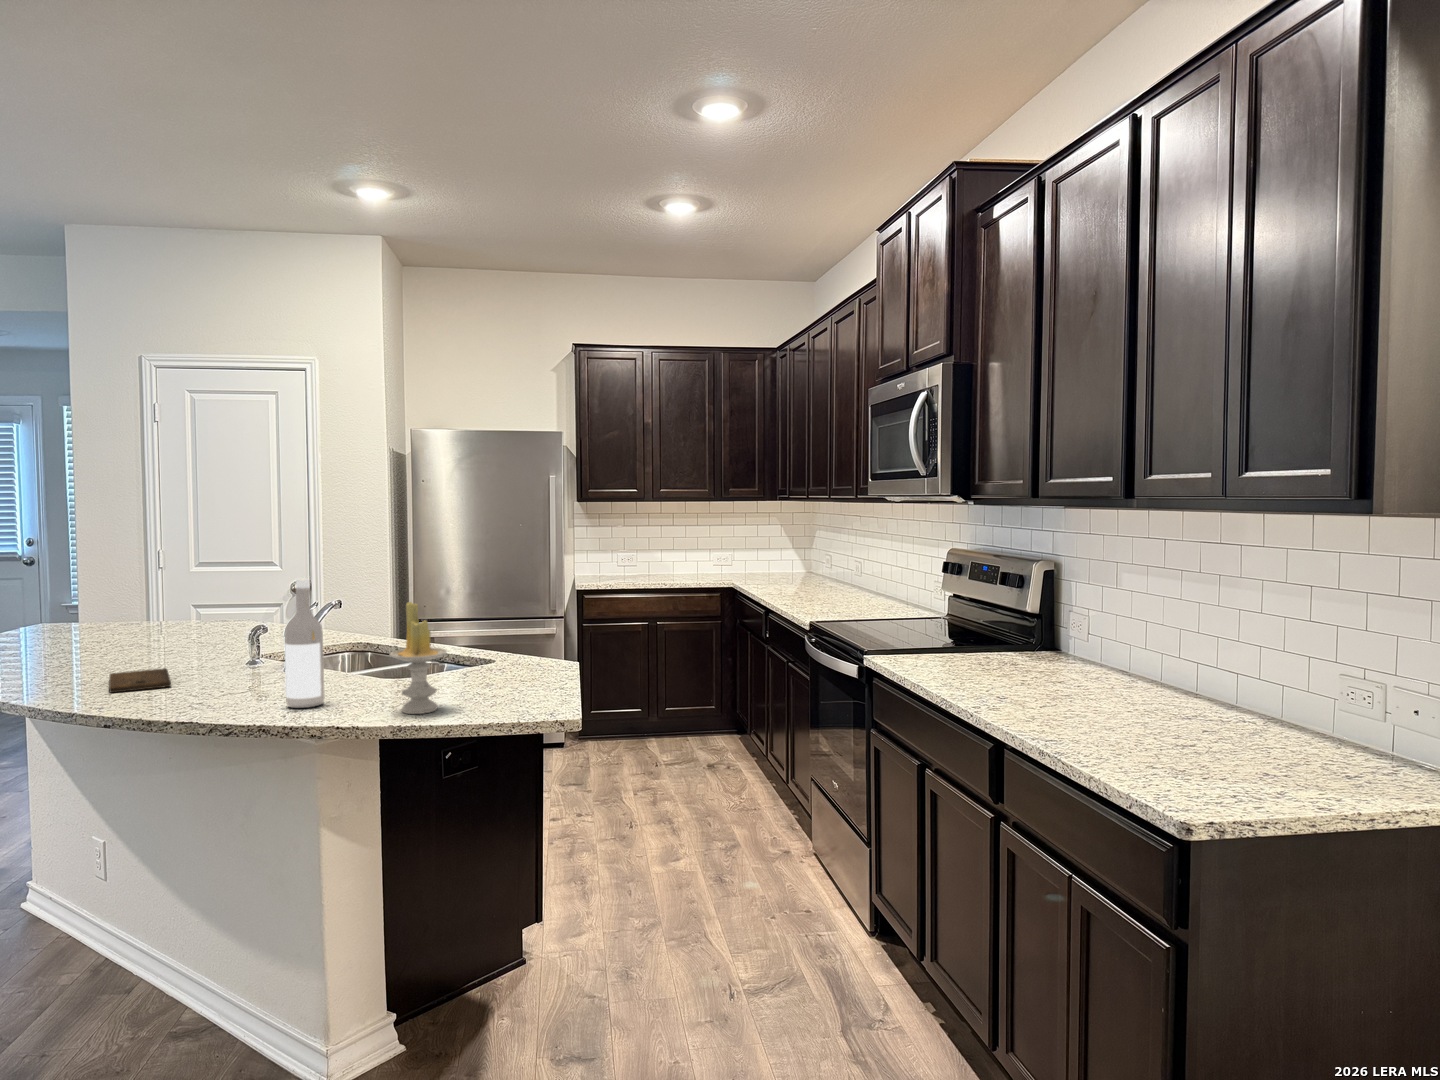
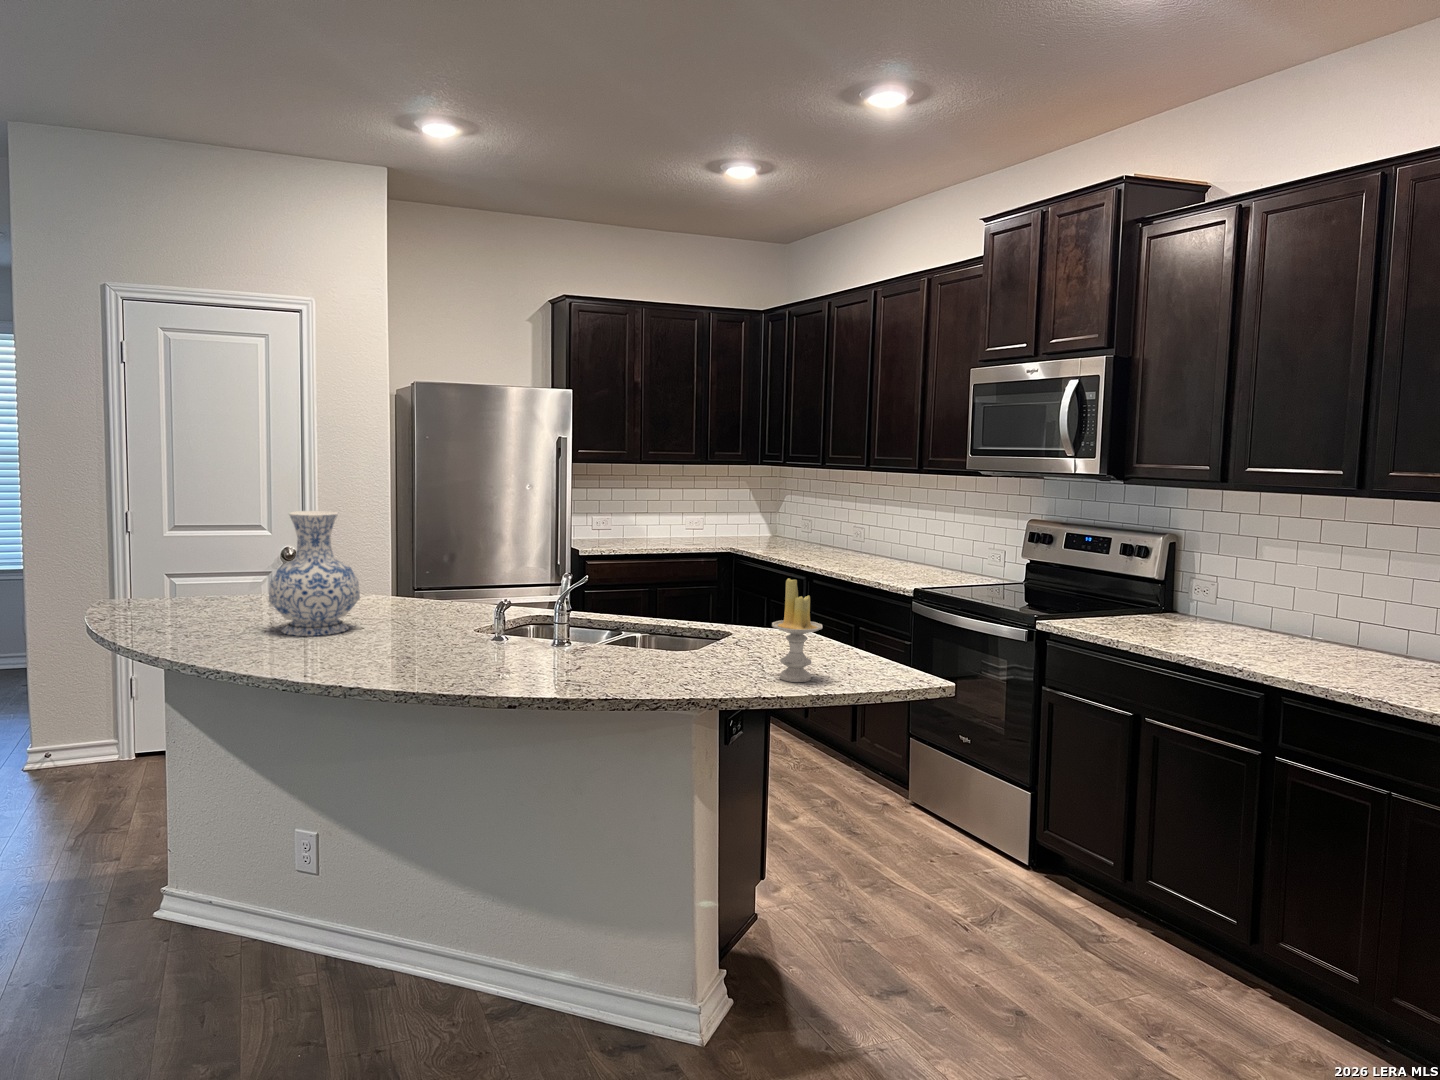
vase: none [85,541,177,655] -> present [269,511,360,636]
wine bottle: present [285,578,325,708] -> none [662,556,697,681]
cutting board: present [109,668,171,693] -> none [398,648,489,675]

